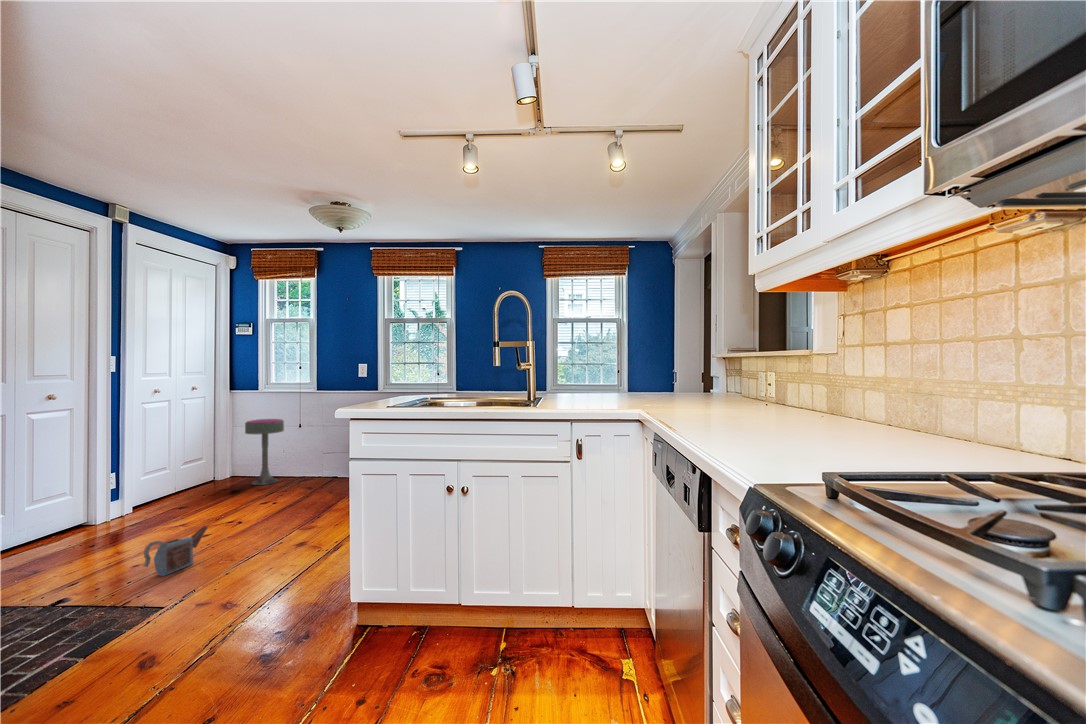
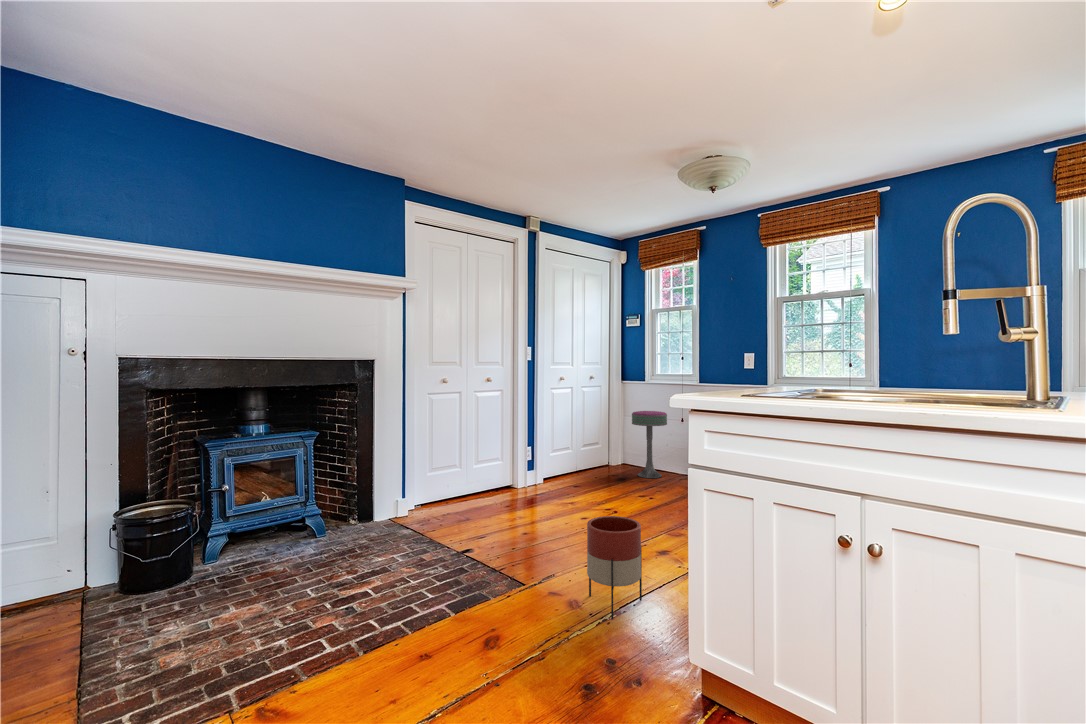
planter: none [238,519,295,613] -> present [587,516,642,620]
watering can: present [143,526,208,576] -> none [528,508,581,548]

